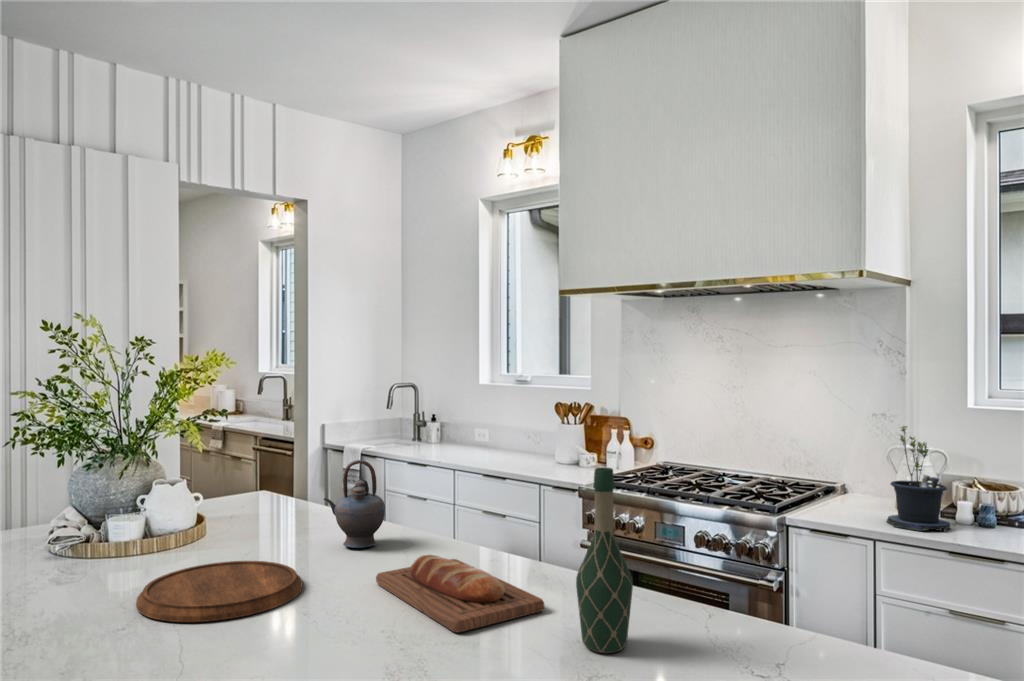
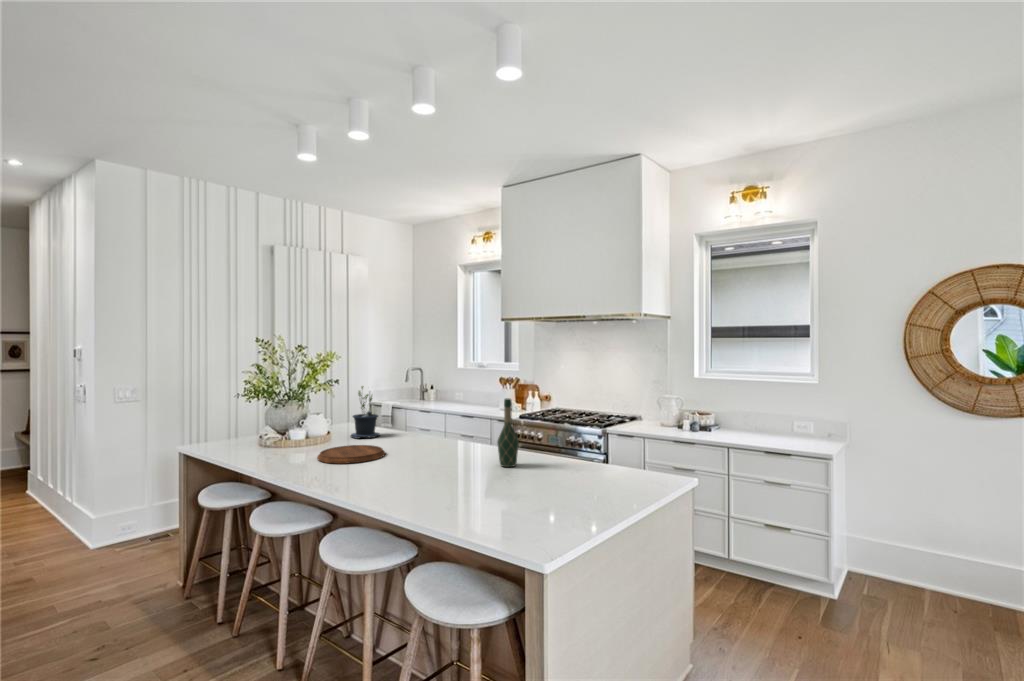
potted plant: present [887,426,951,532] -> present [350,386,380,439]
teapot: present [324,460,385,548] -> none [389,402,417,442]
bread loaf: present [376,555,544,632] -> none [416,439,487,464]

